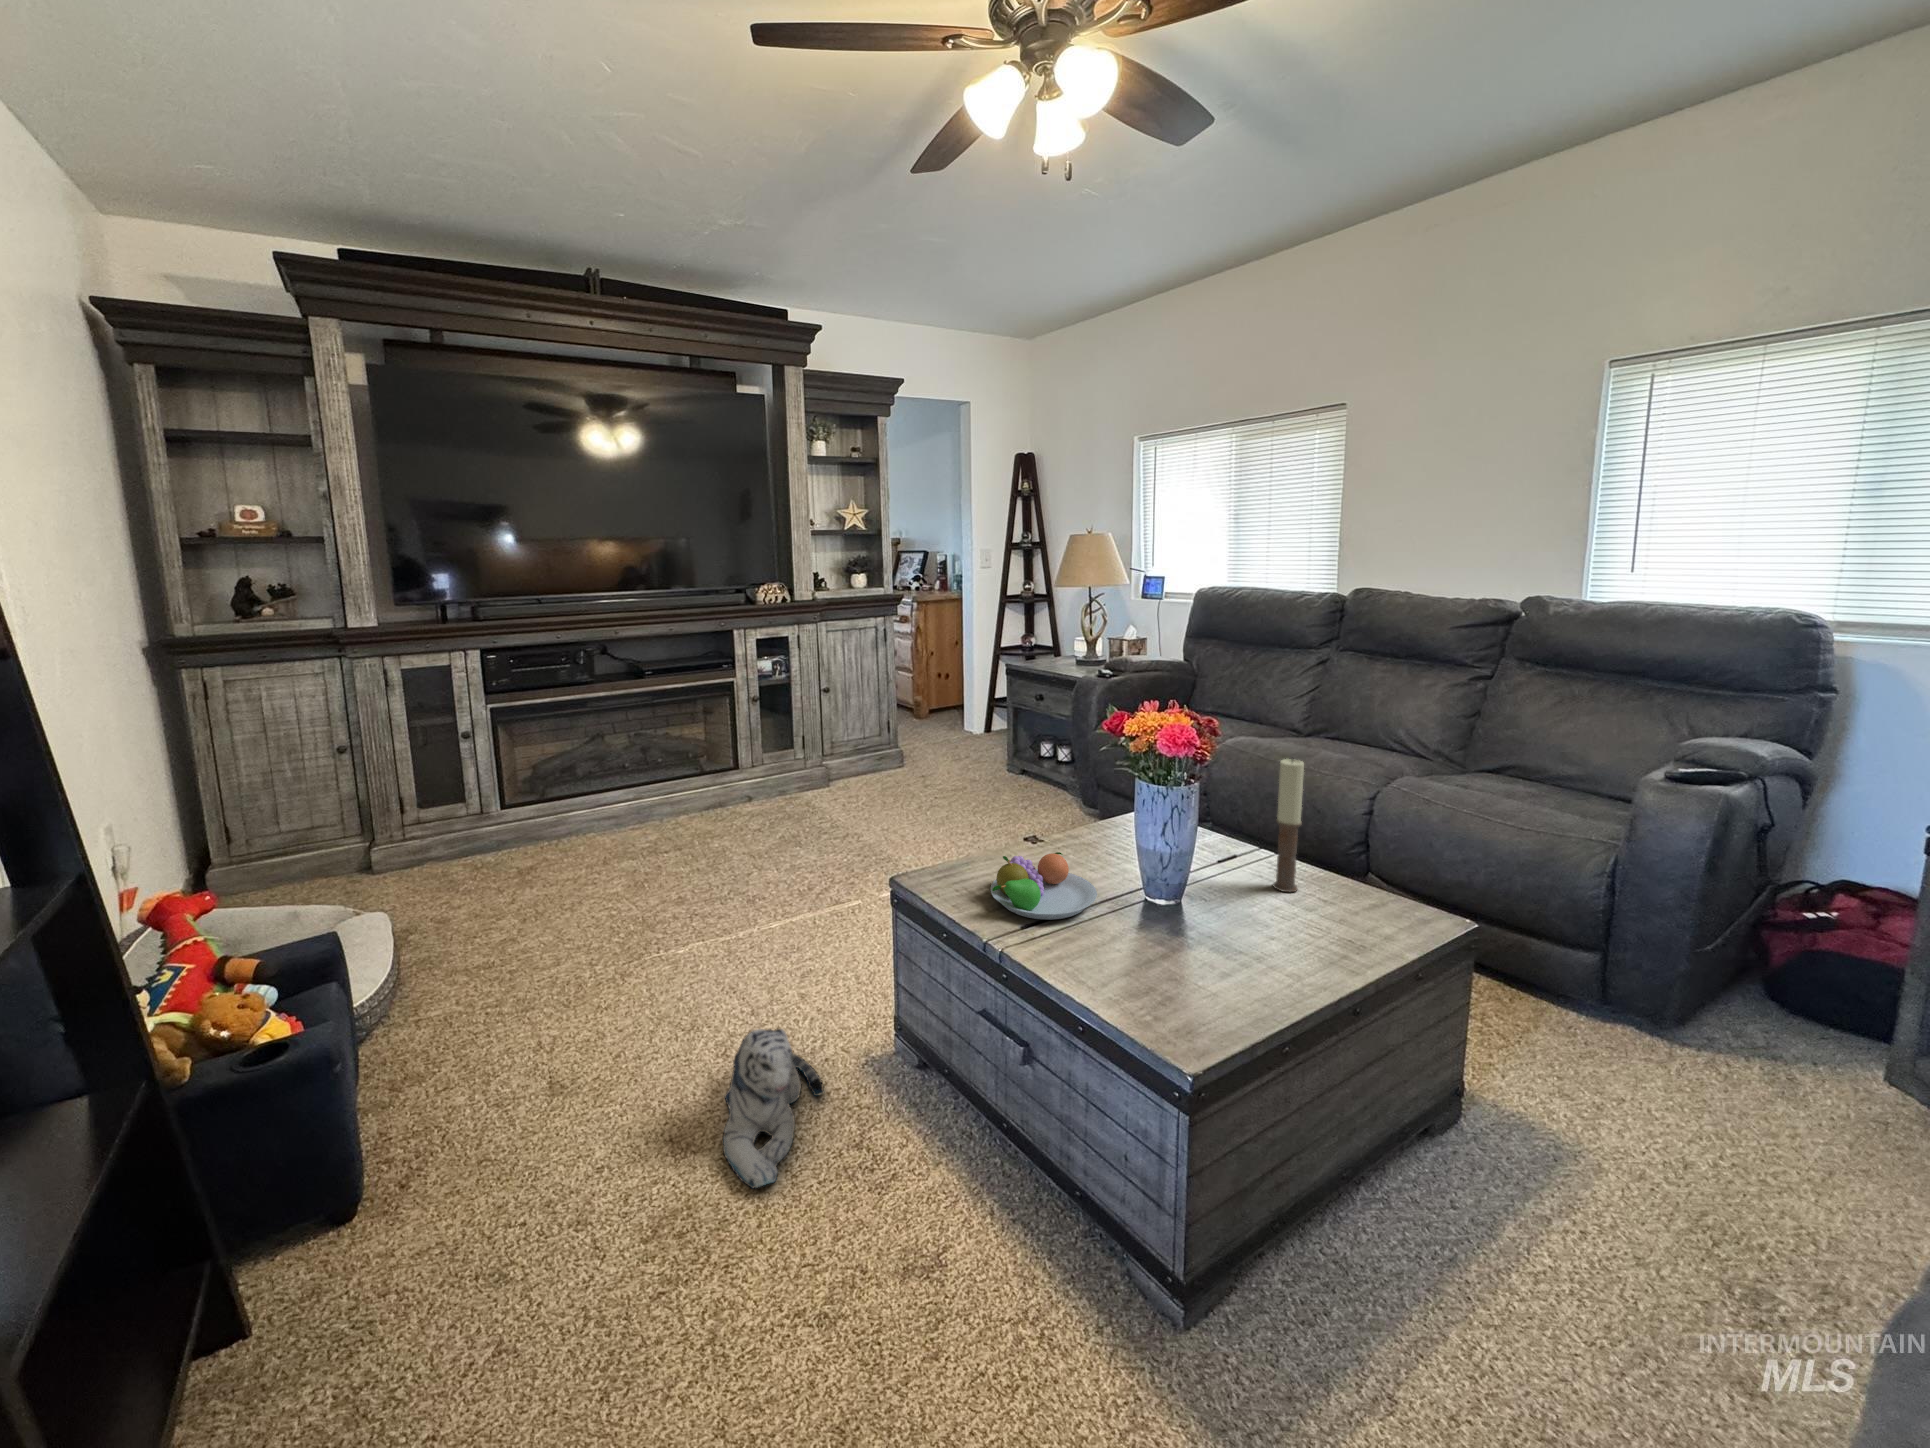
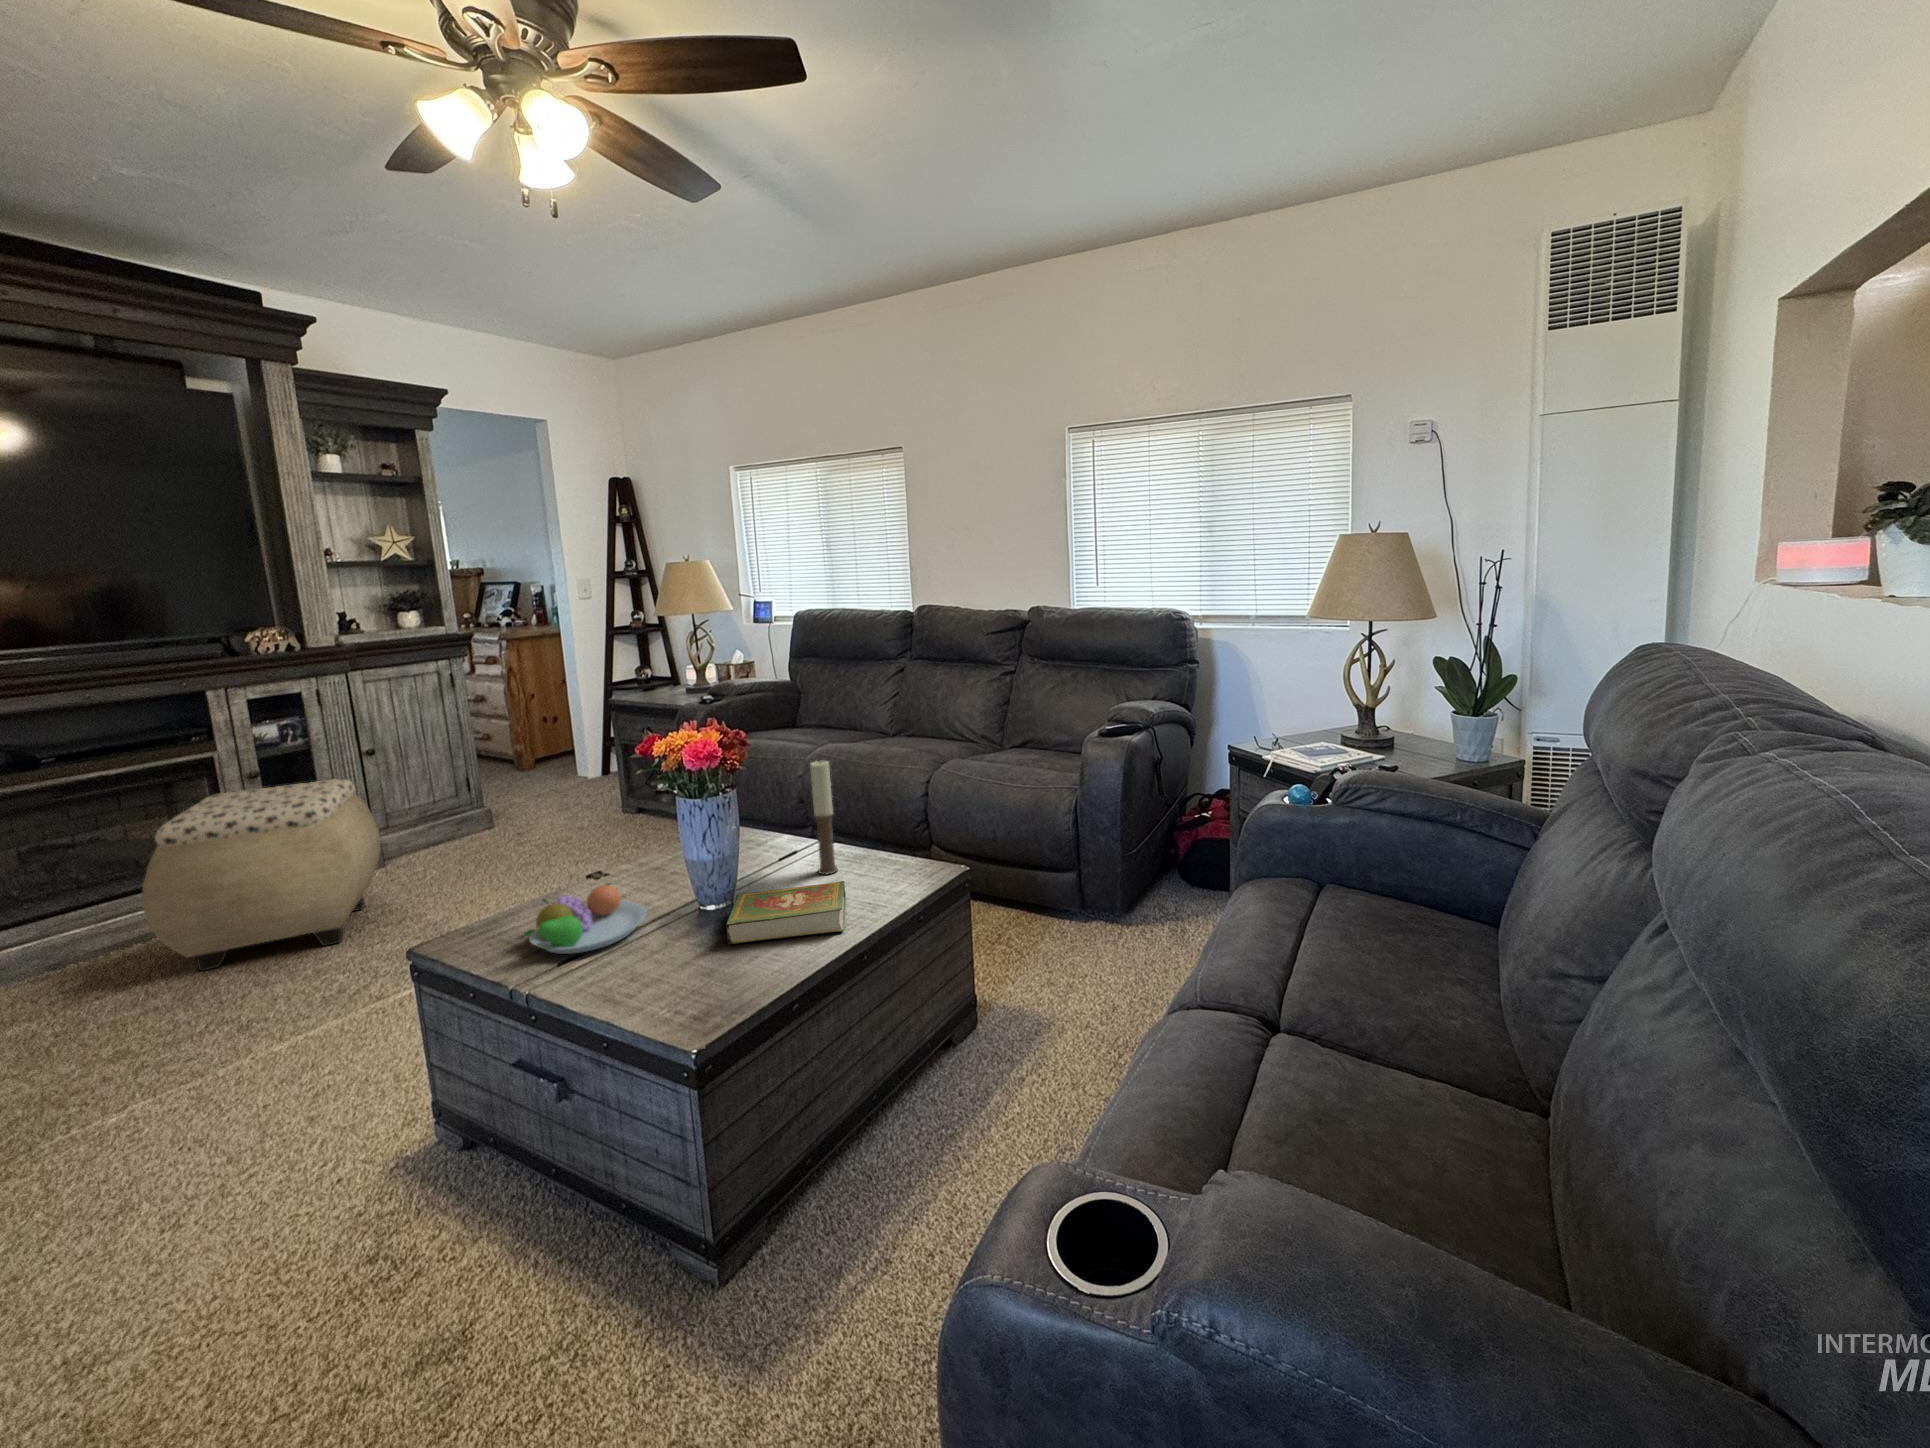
ottoman: none [697,709,833,845] -> present [142,779,381,971]
book: none [1192,895,1338,973] -> present [726,881,846,944]
plush toy: present [723,1029,824,1188] -> none [159,1162,331,1364]

